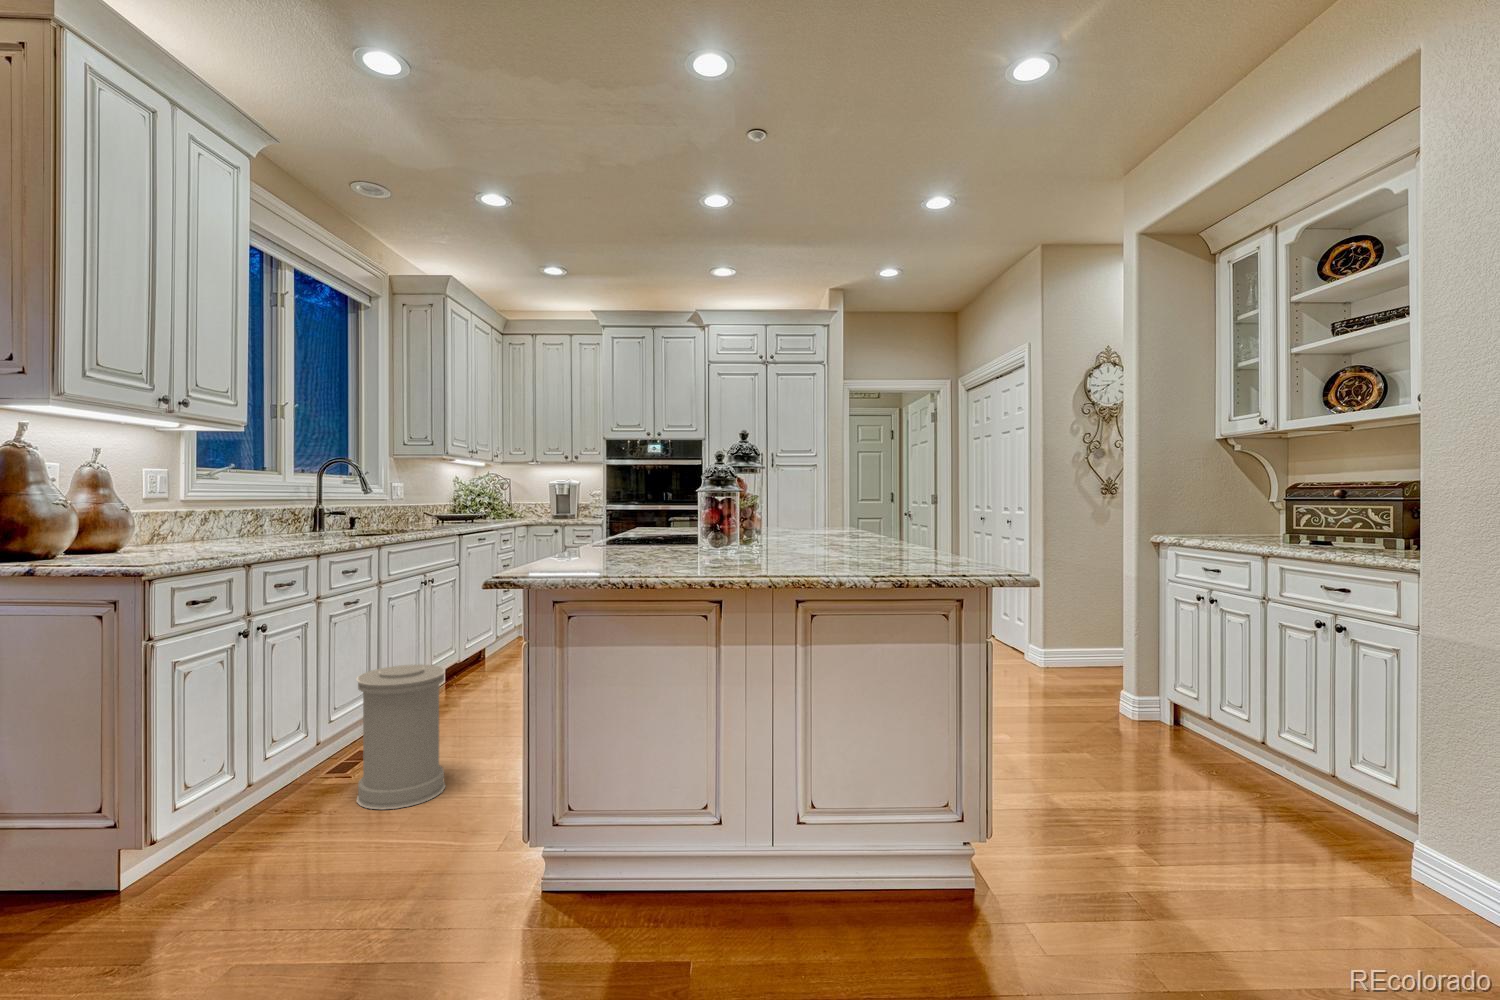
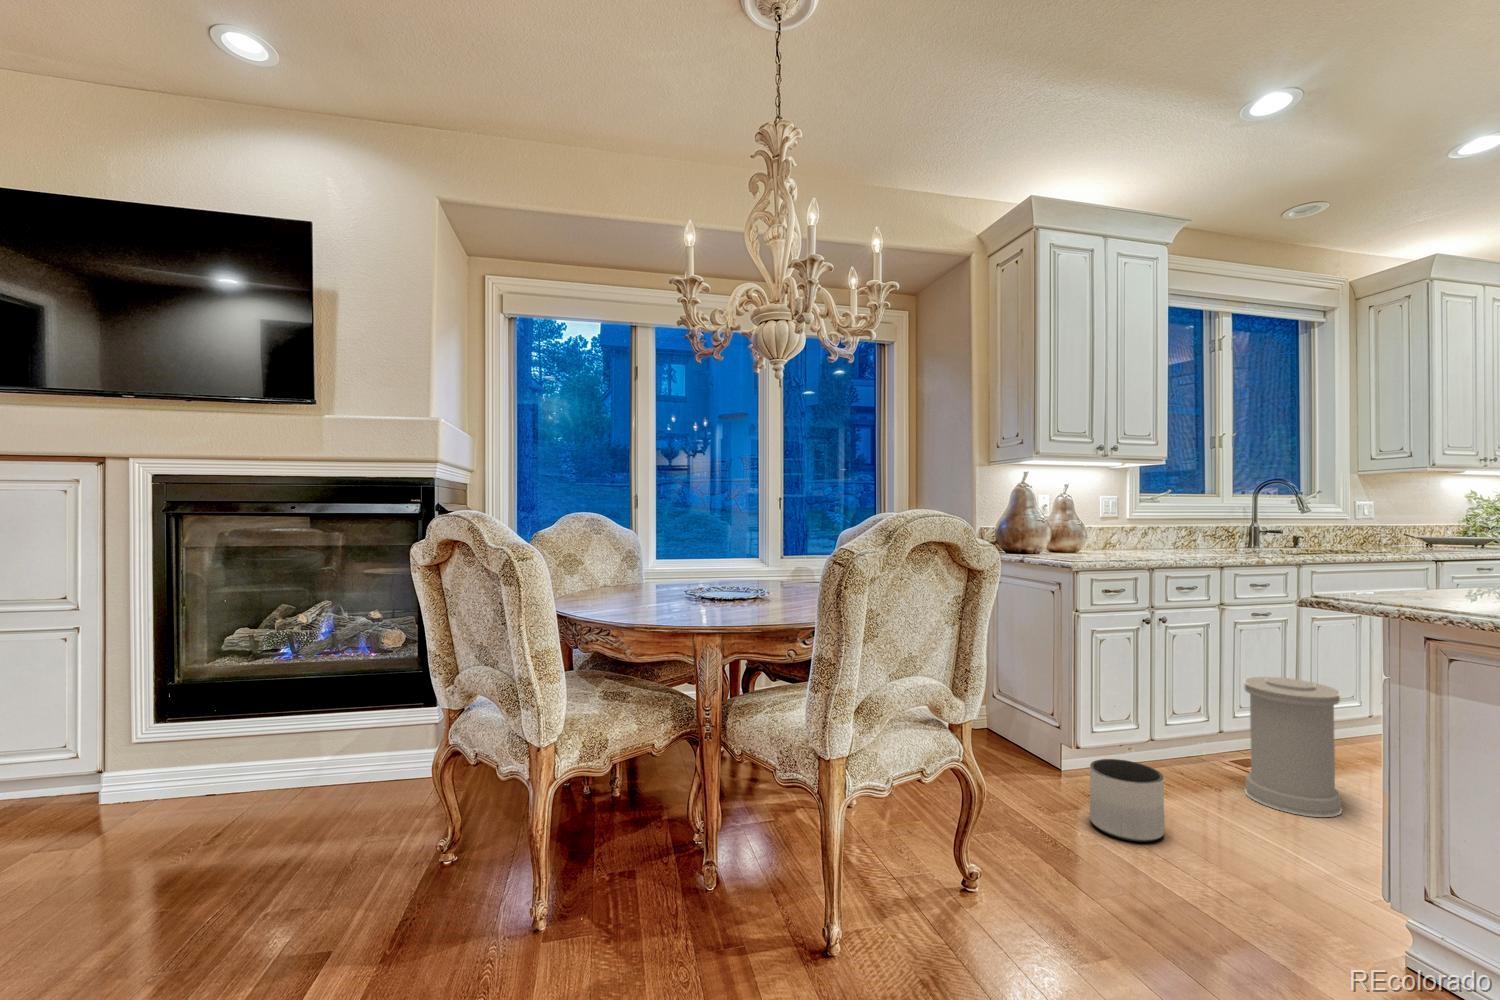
planter: none [200,824,307,946] -> present [1090,759,1164,842]

